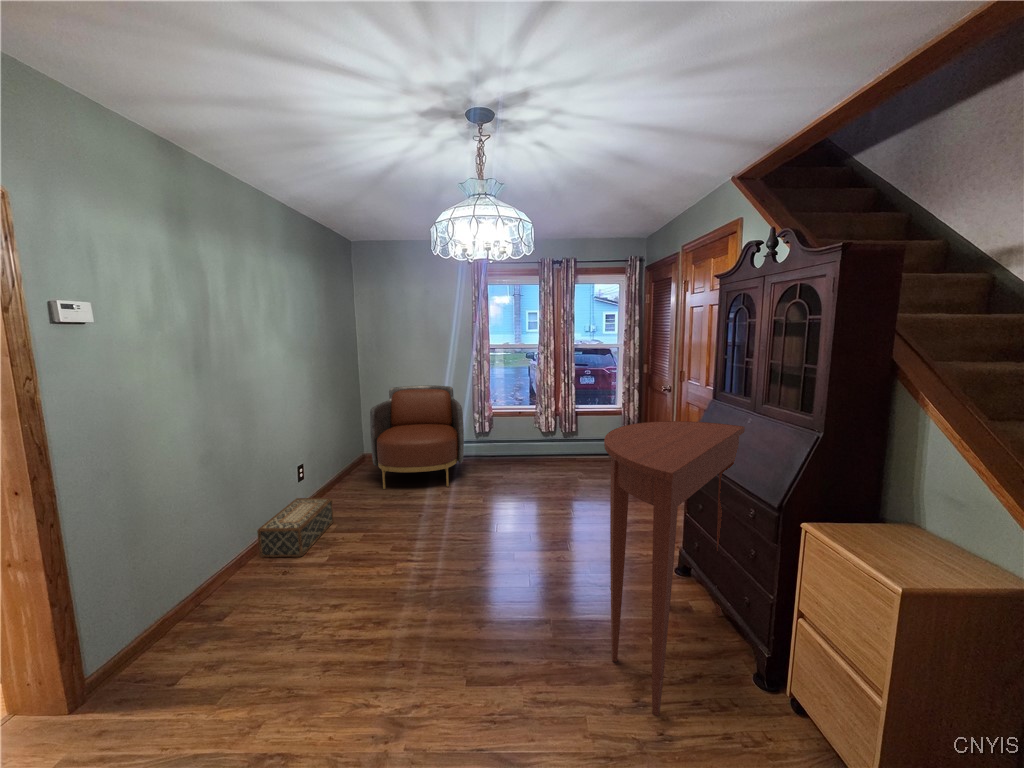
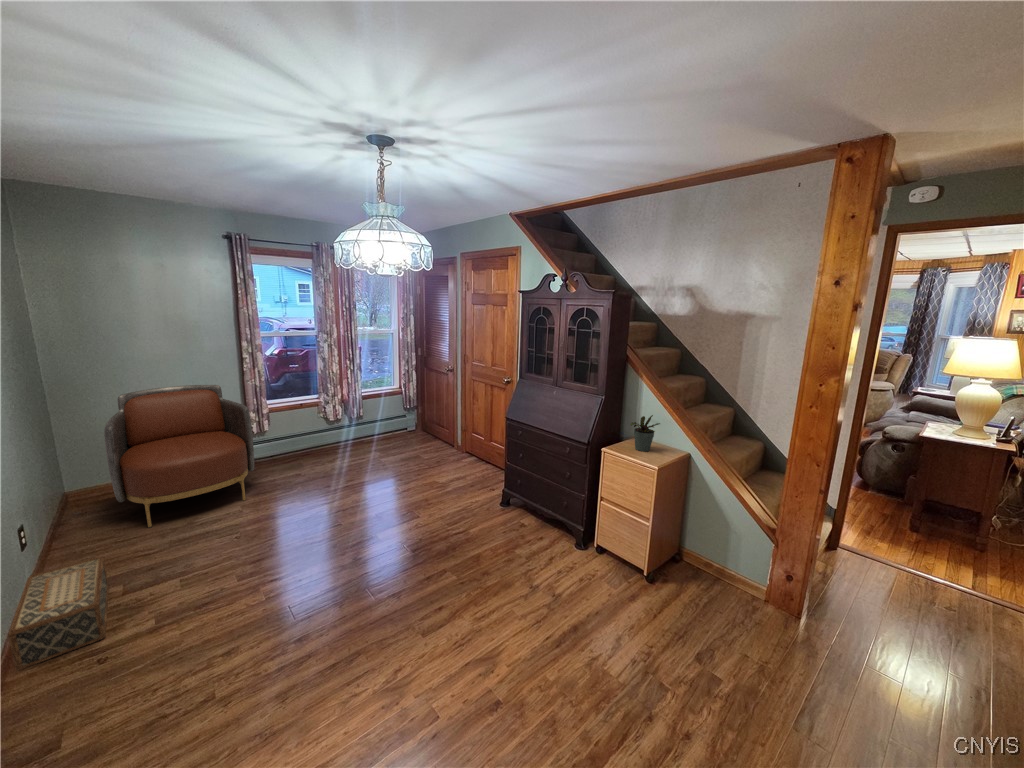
console table: present [604,421,745,716] -> none [487,396,563,588]
potted plant: none [875,483,959,557] -> present [630,415,660,451]

